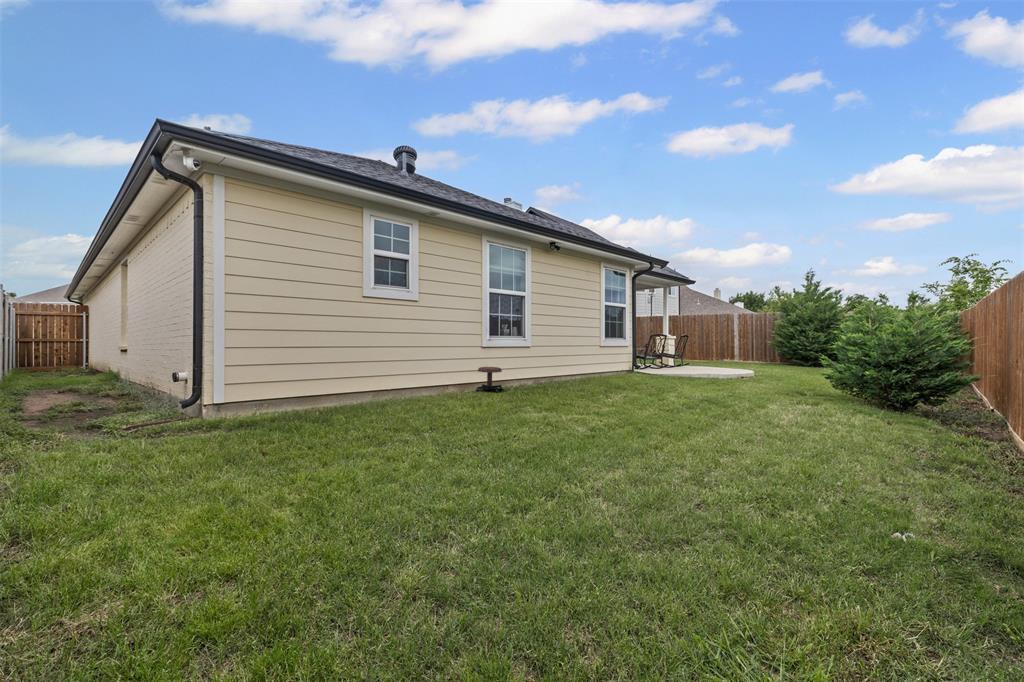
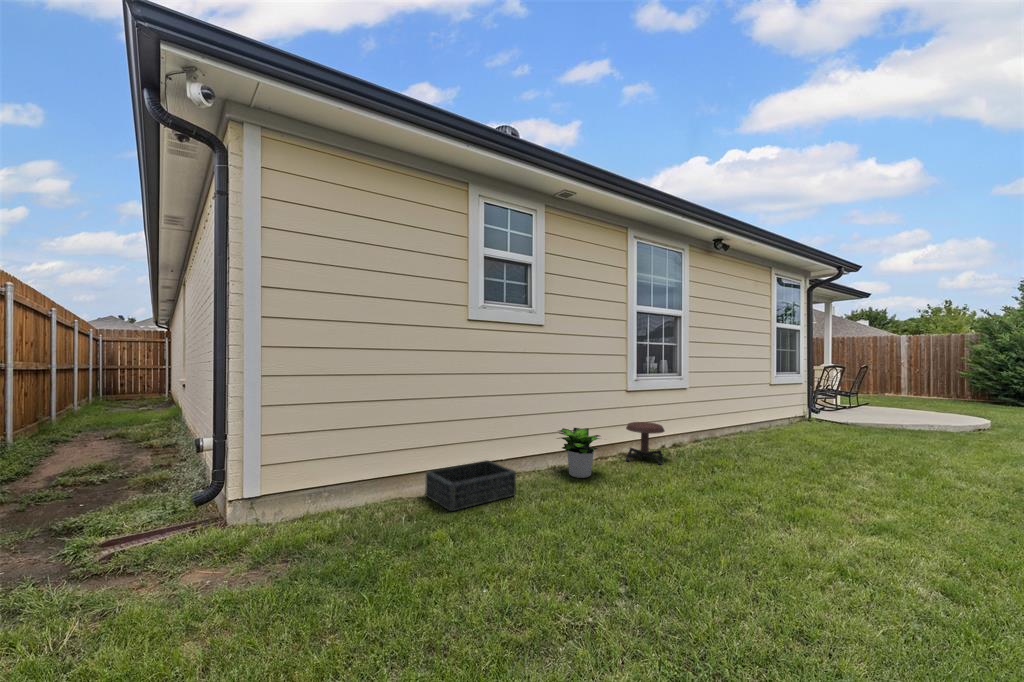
potted plant: none [425,368,458,398] -> present [557,428,600,478]
basket: none [335,387,394,411] -> present [425,460,516,512]

